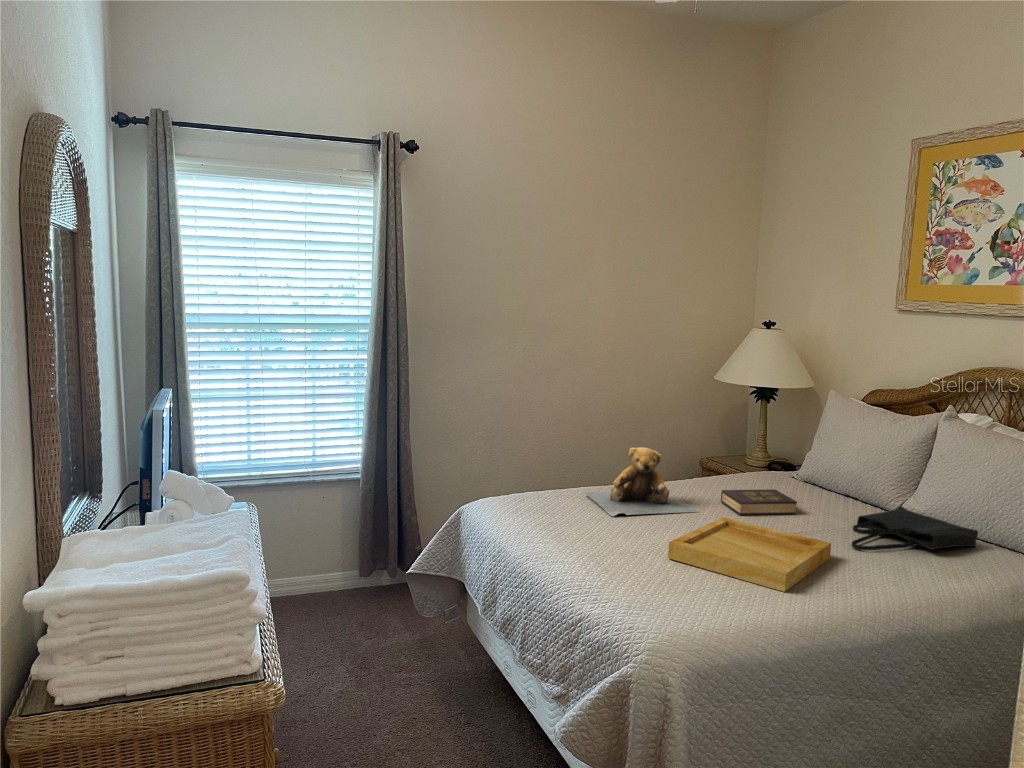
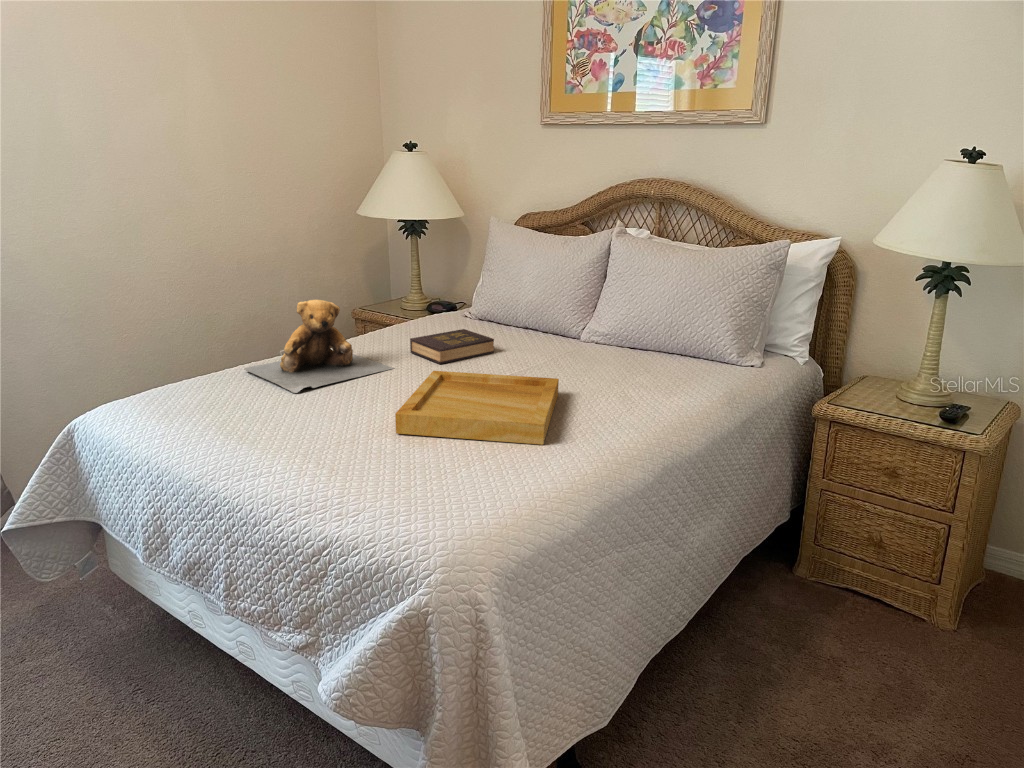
tote bag: present [852,506,978,550] -> none [560,327,667,380]

